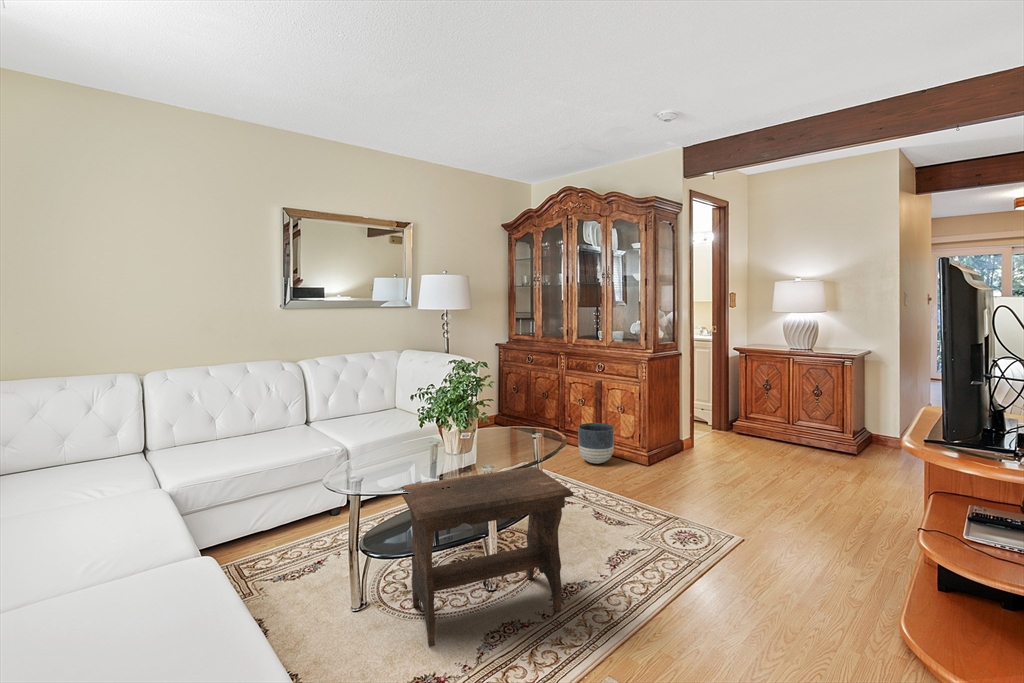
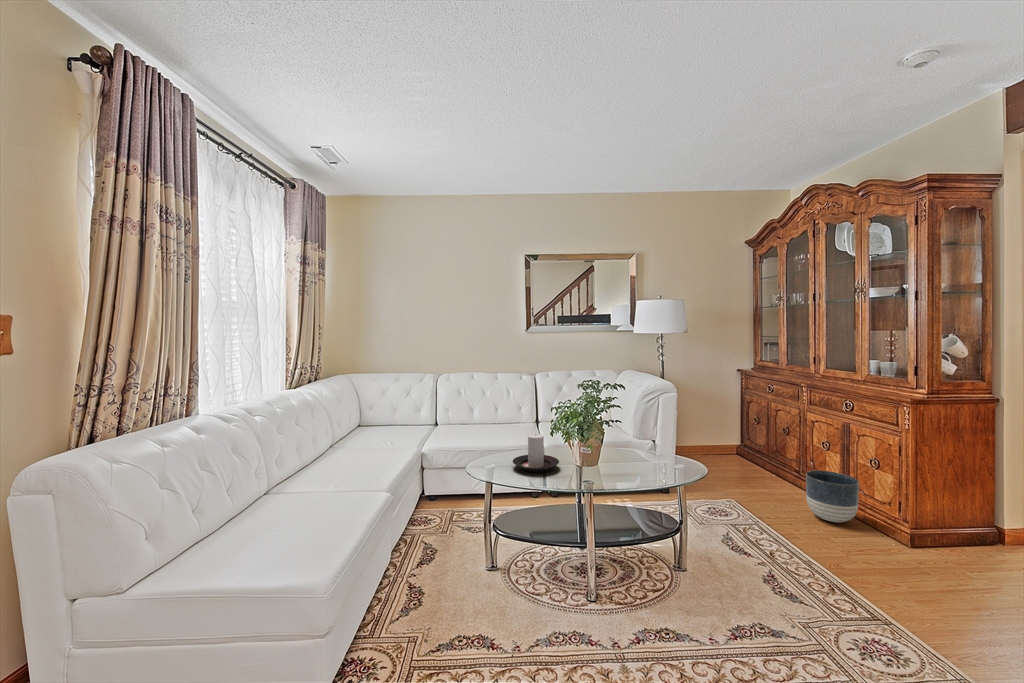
candle holder: none [366,427,425,475] -> present [513,434,559,472]
footstool: present [401,466,573,647] -> none [495,481,647,648]

